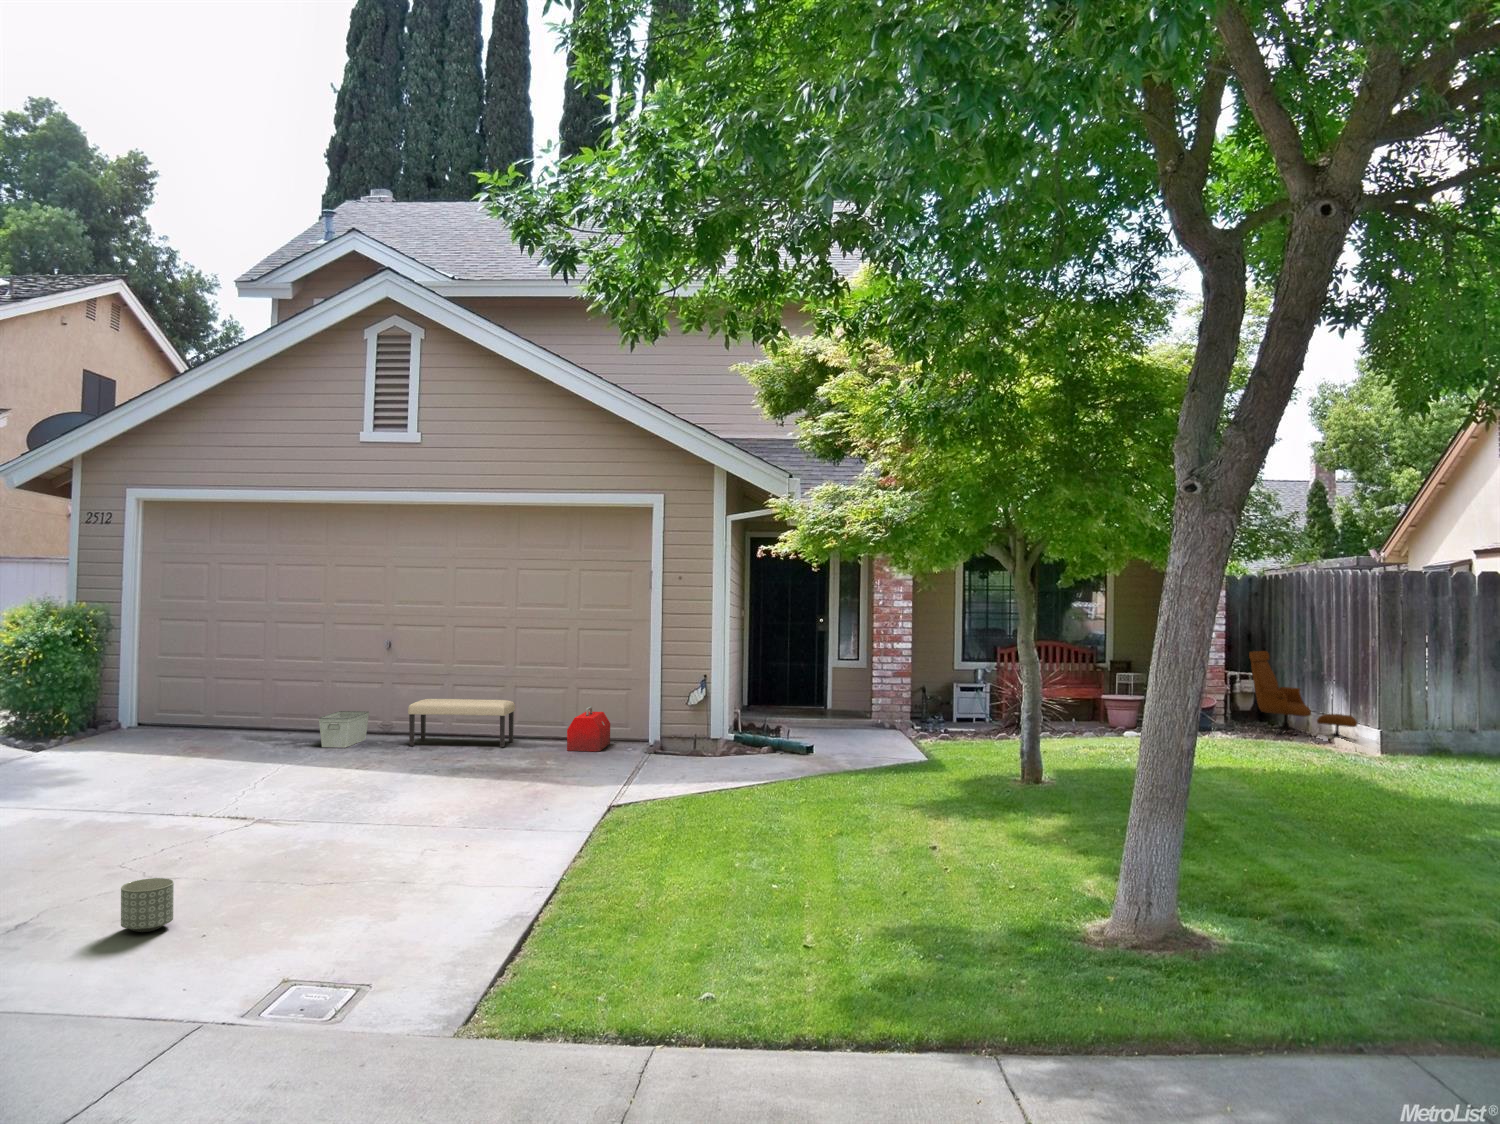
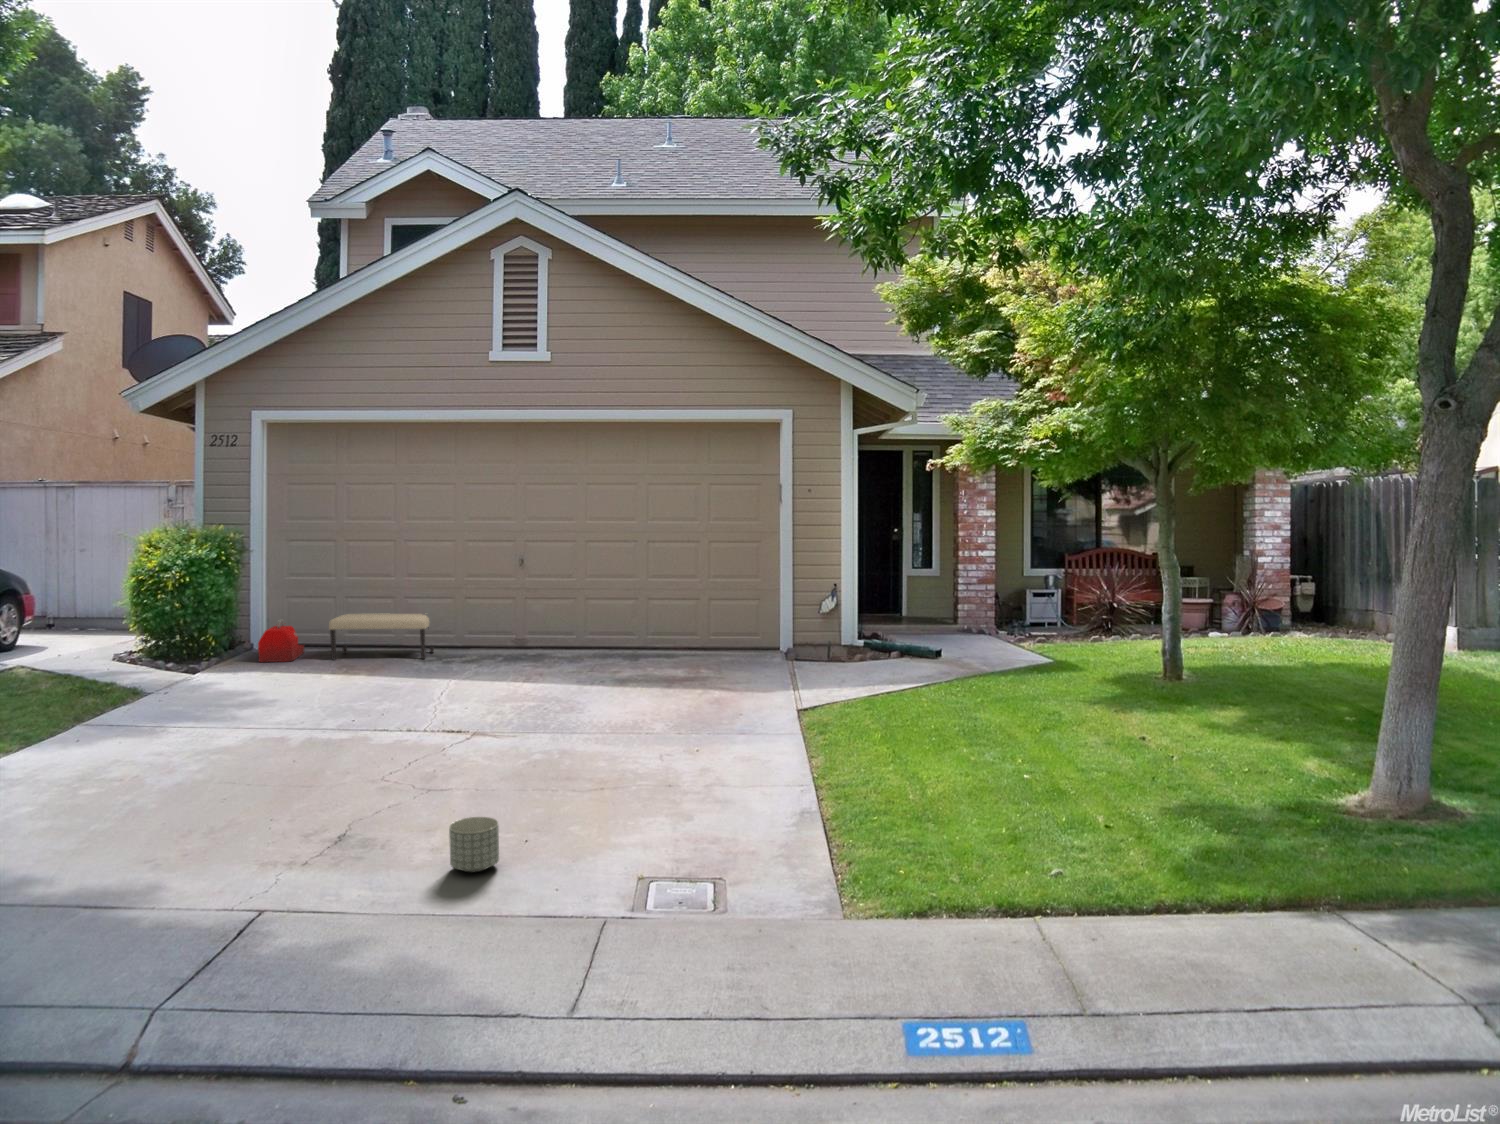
lounge chair: present [1249,651,1357,741] -> none [1309,554,1412,636]
bench: present [408,699,515,748] -> present [329,613,434,660]
toolbox: present [567,706,610,751] -> present [258,619,304,662]
storage bin: present [319,711,369,748] -> none [464,626,507,662]

